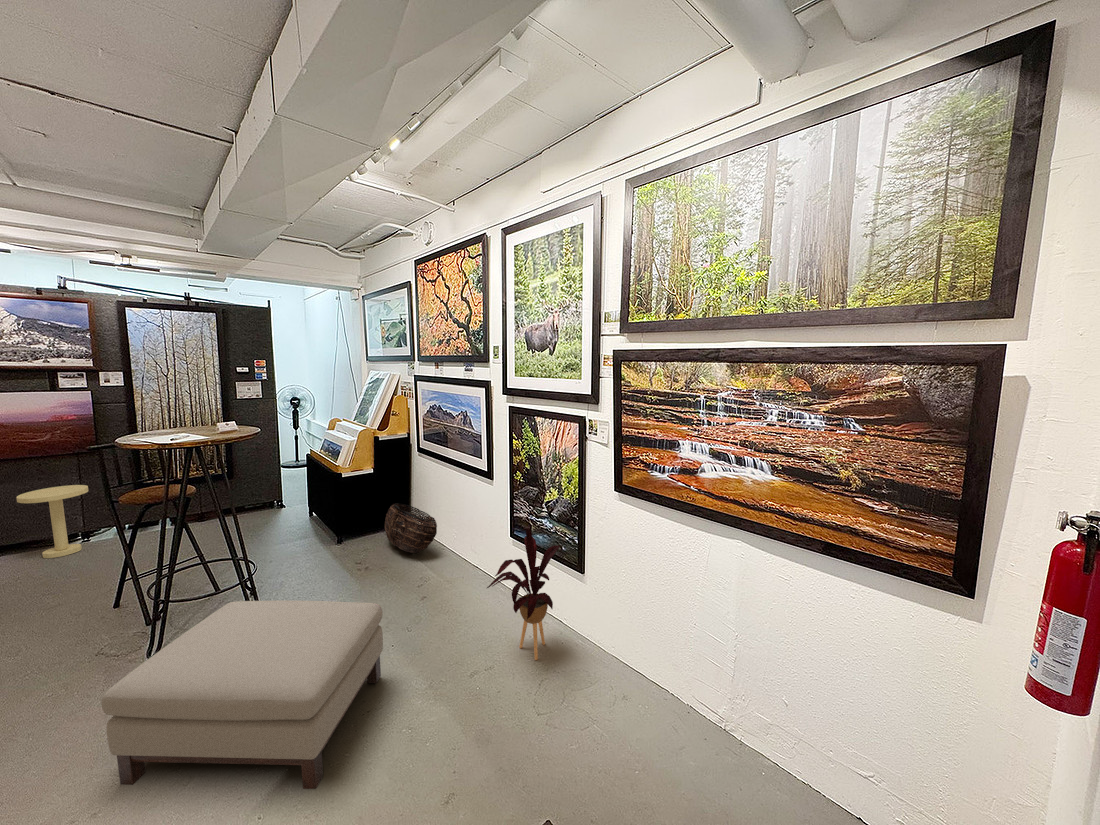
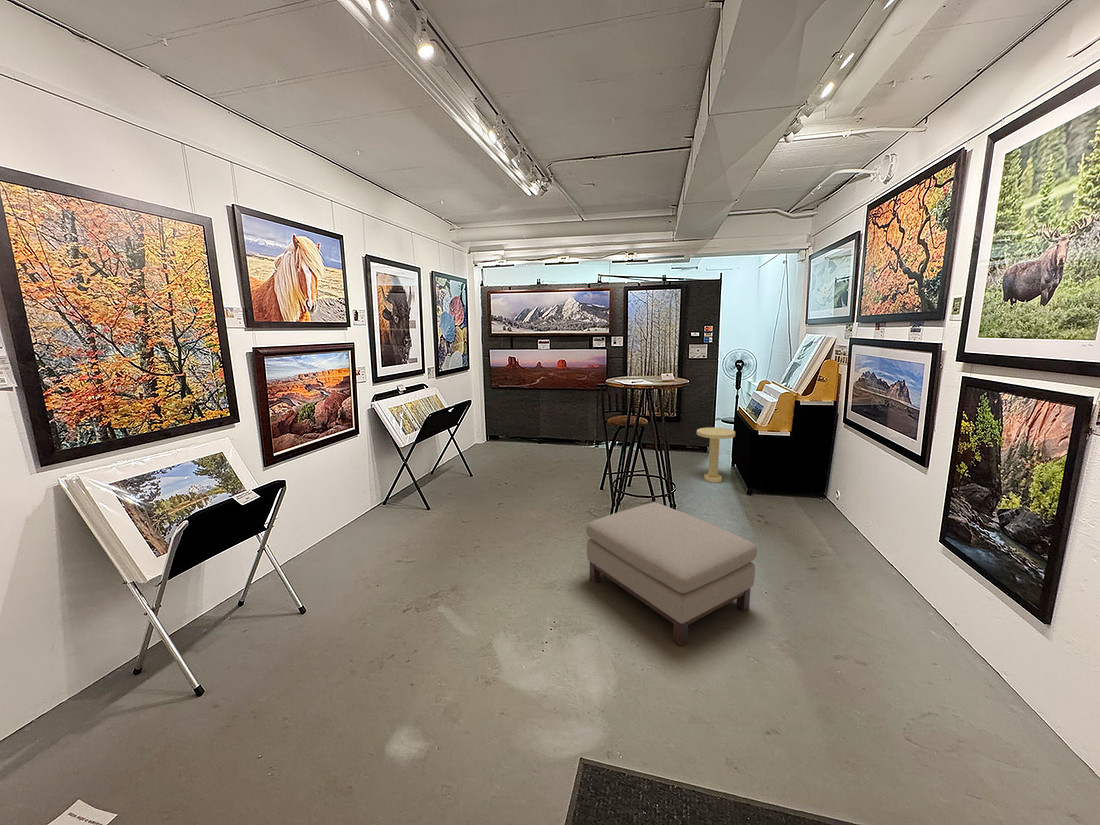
side table: present [16,485,88,558] -> present [697,427,735,483]
basket: present [385,503,437,553] -> none [792,472,851,528]
house plant: present [487,528,560,660] -> none [873,525,1013,689]

